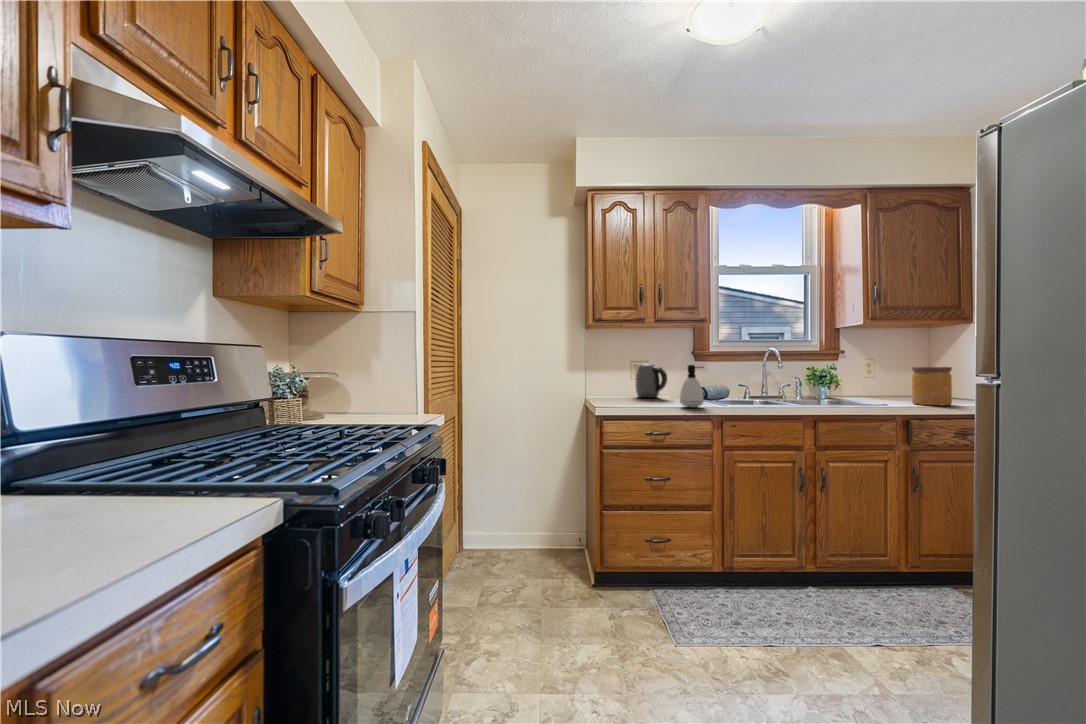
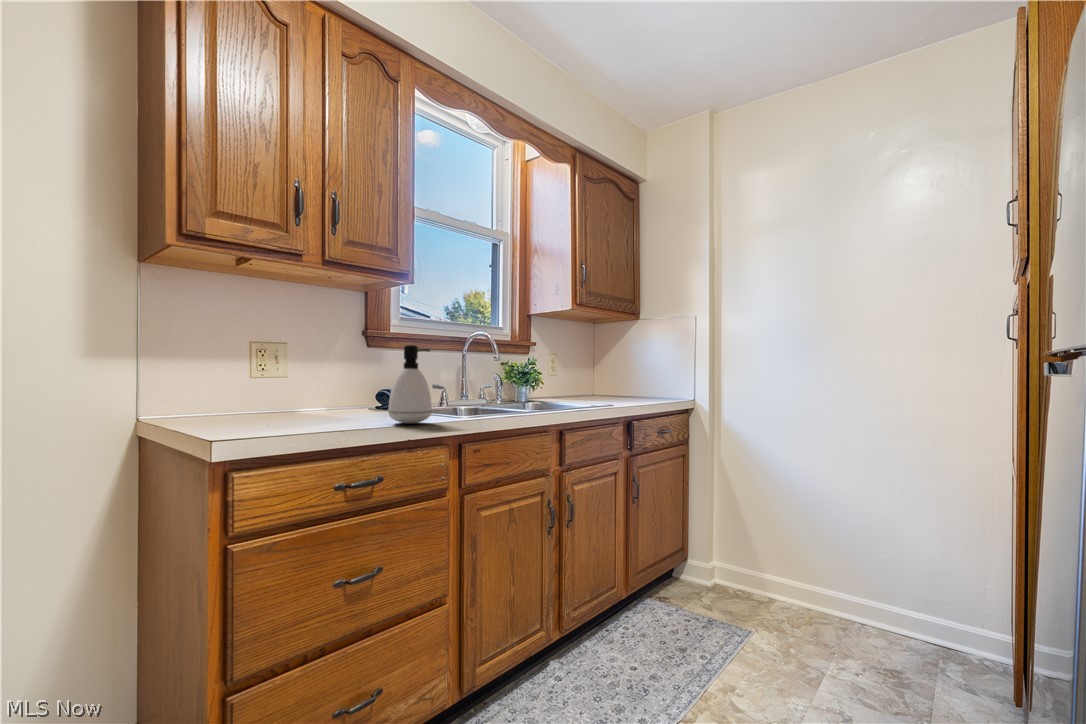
kettle: present [636,364,667,398] -> none [260,346,330,411]
jar: present [912,367,952,405] -> none [610,361,645,403]

